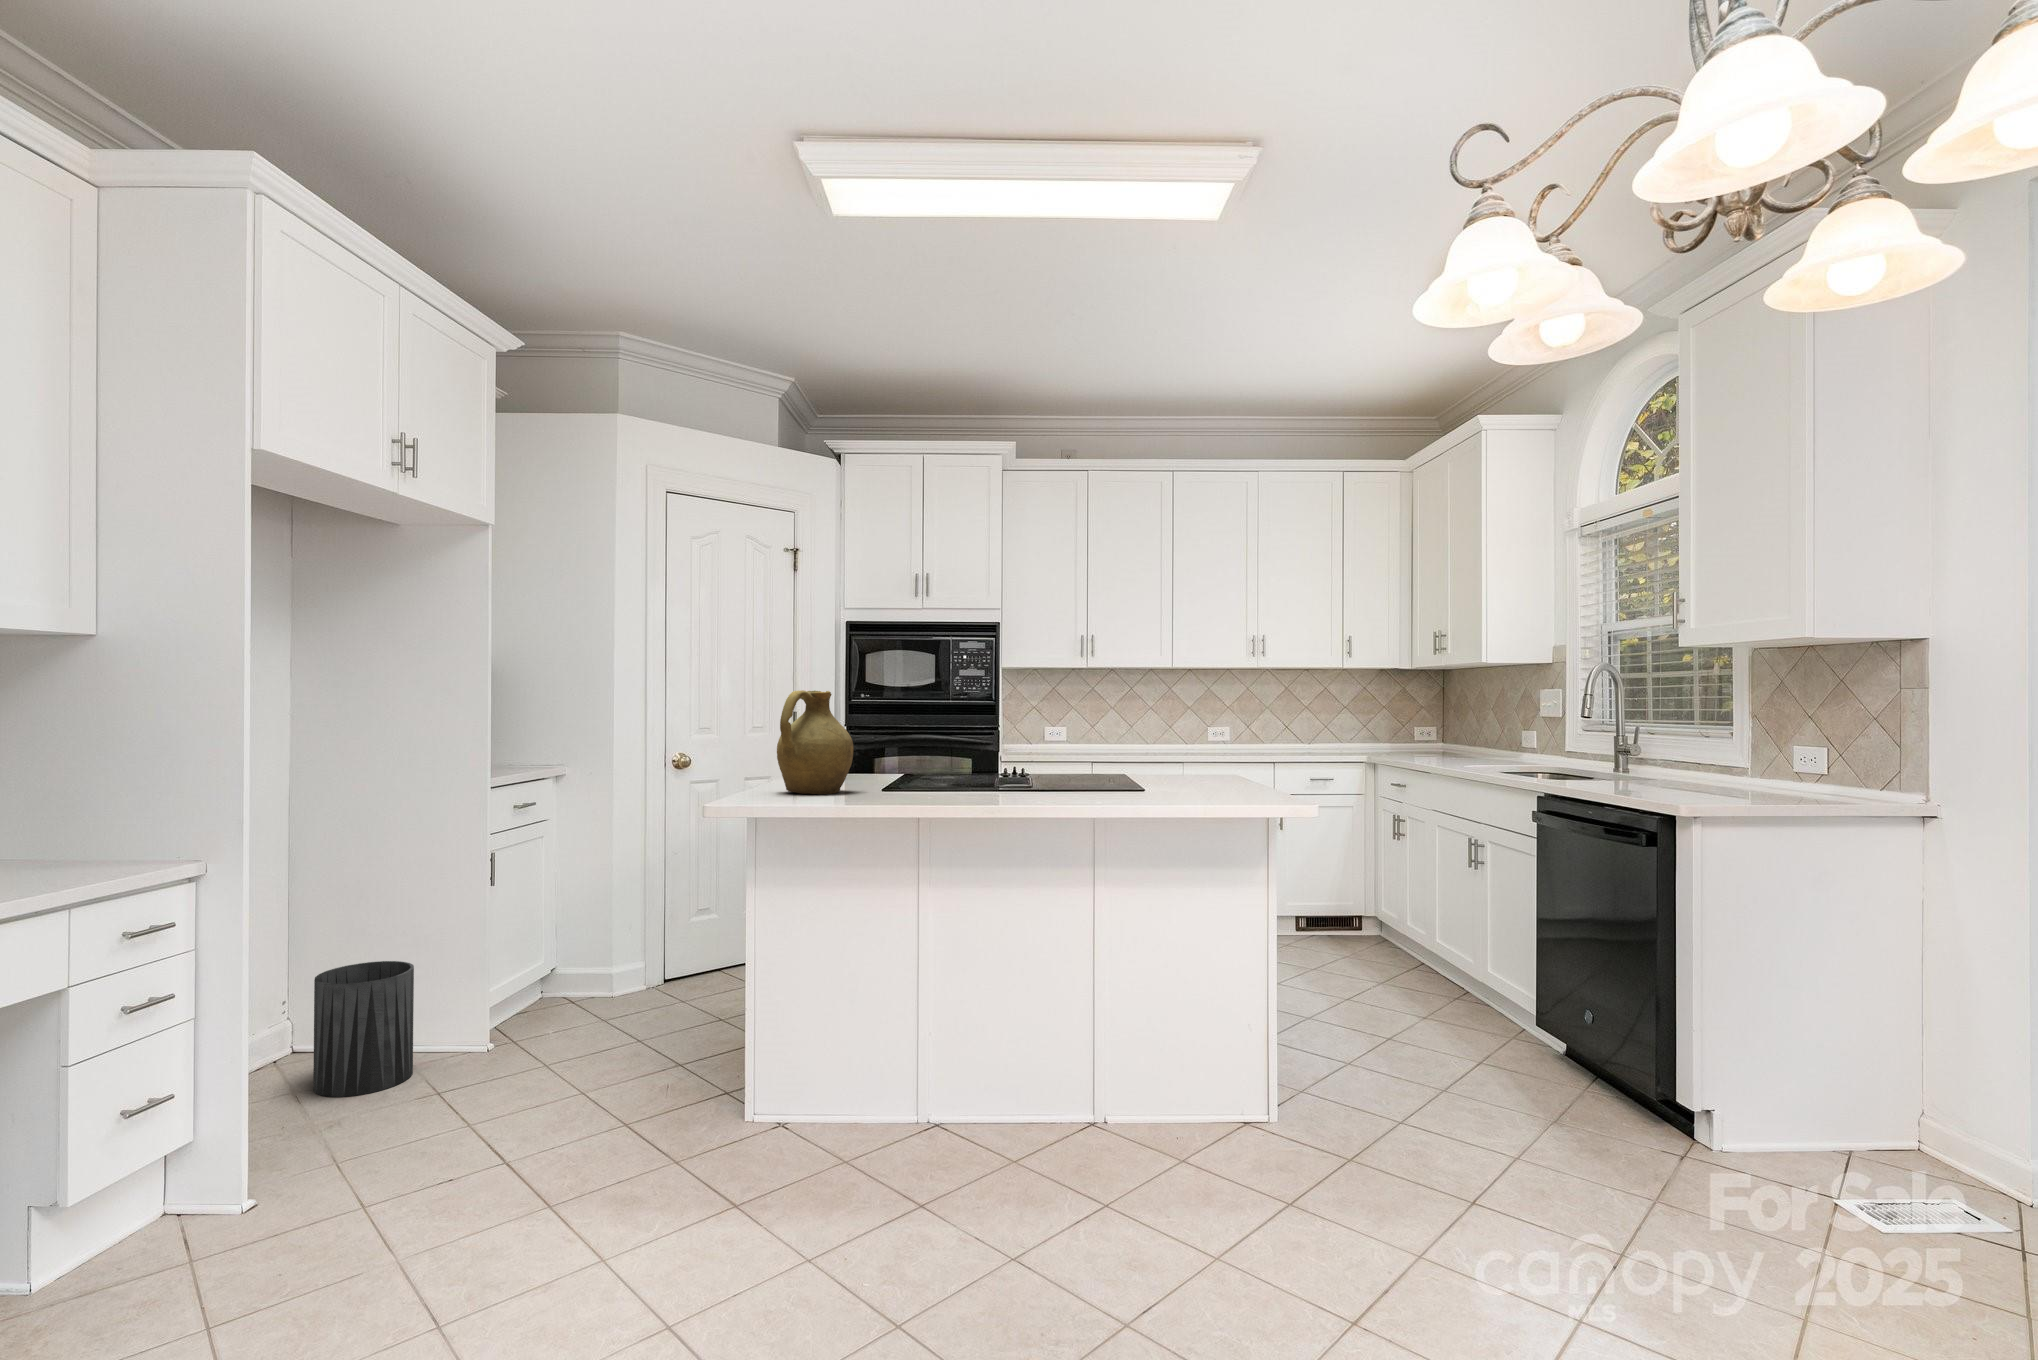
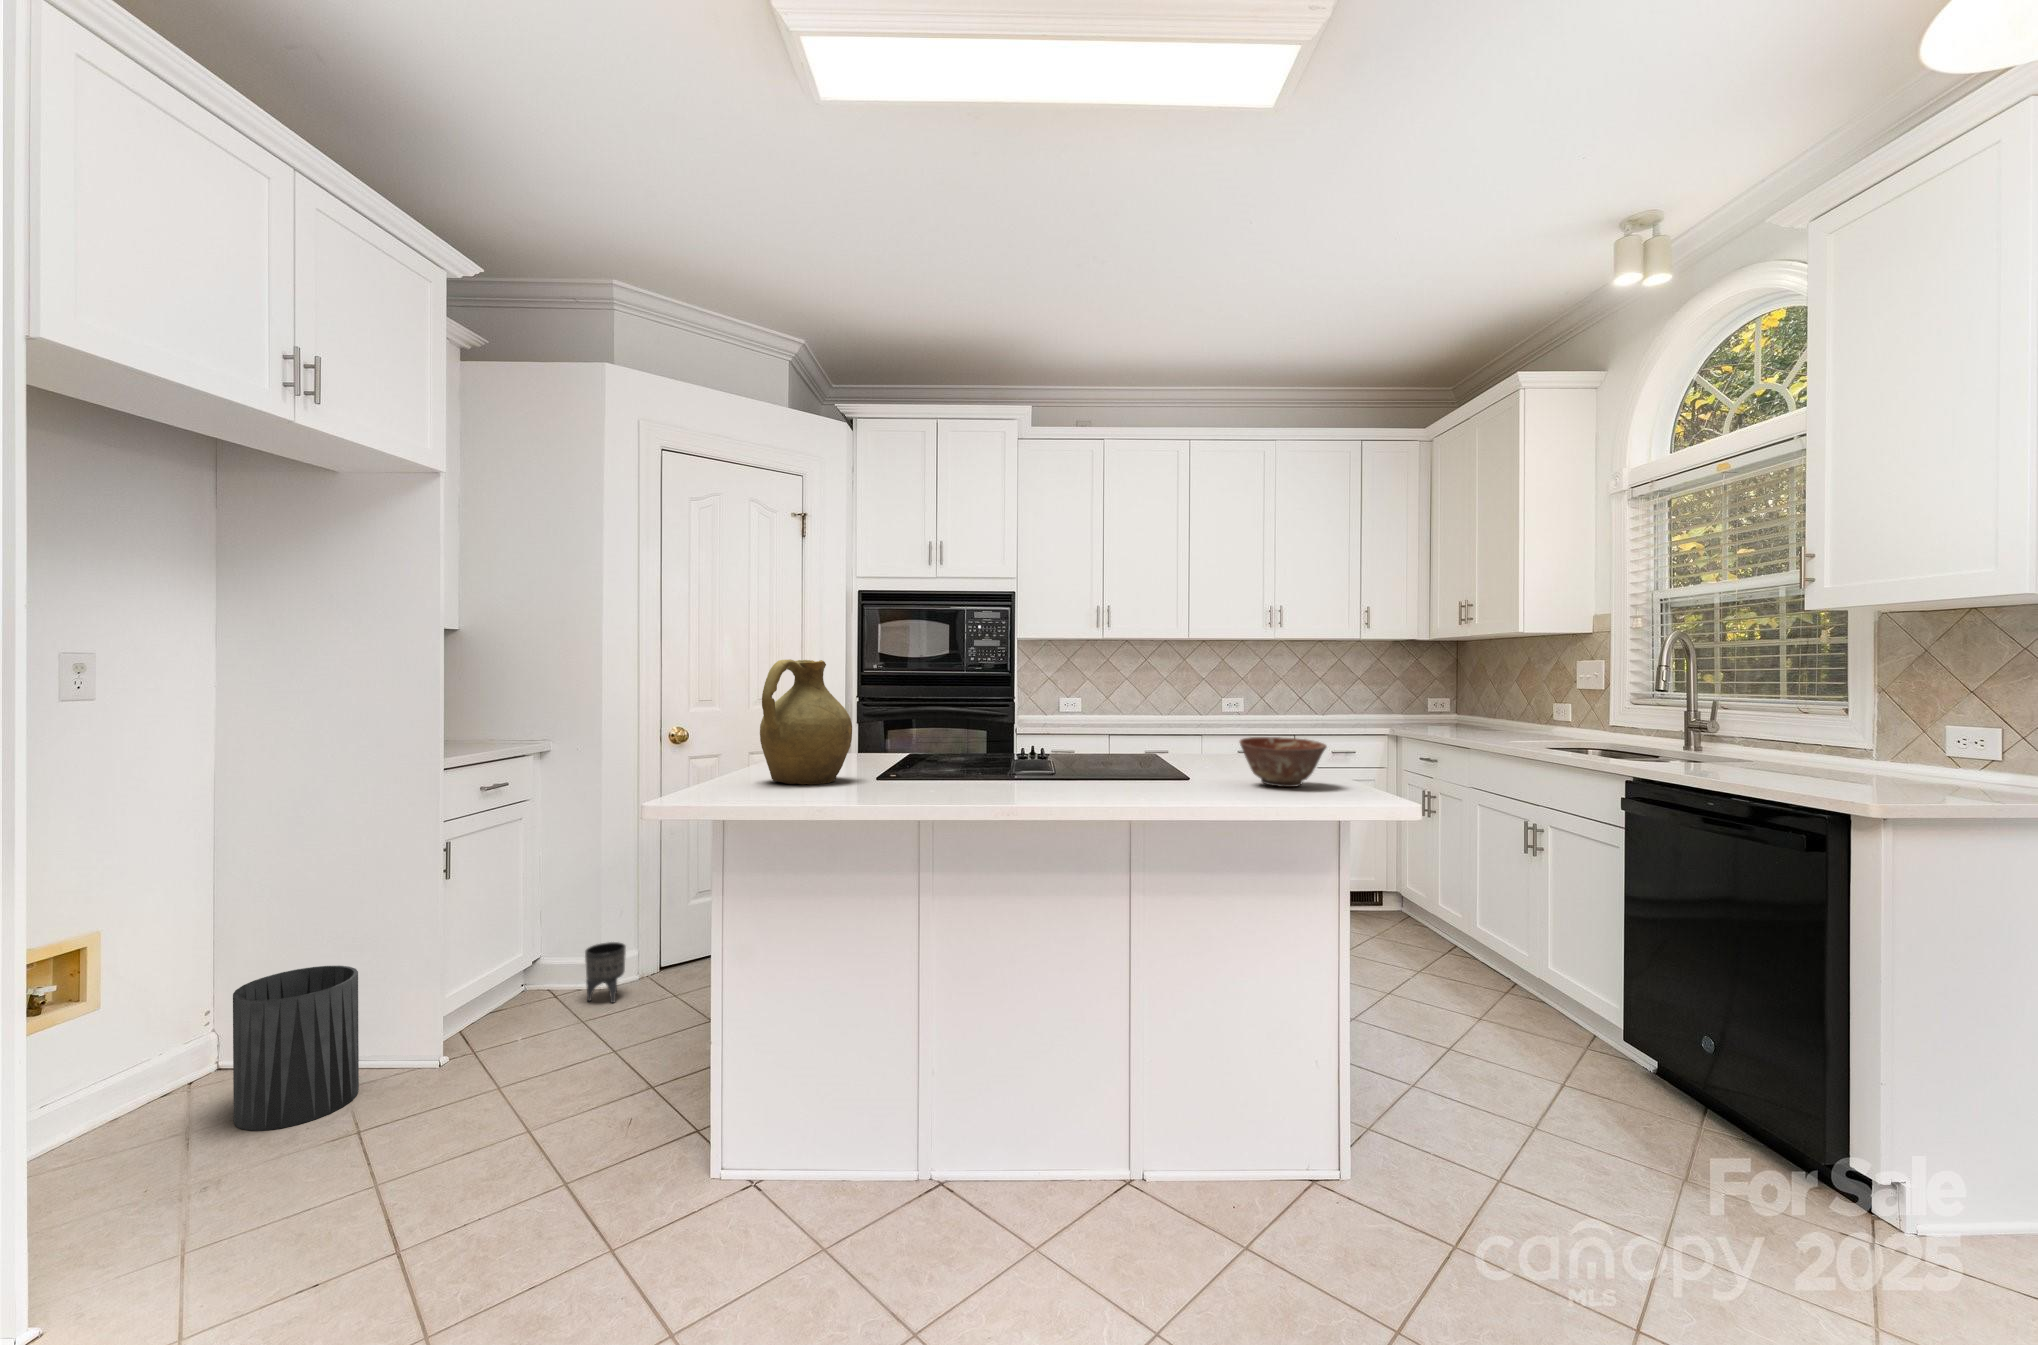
ceramic bowl: none [1176,755,1247,796] -> present [1240,737,1327,787]
planter: none [596,954,633,1009] -> present [585,942,626,1003]

